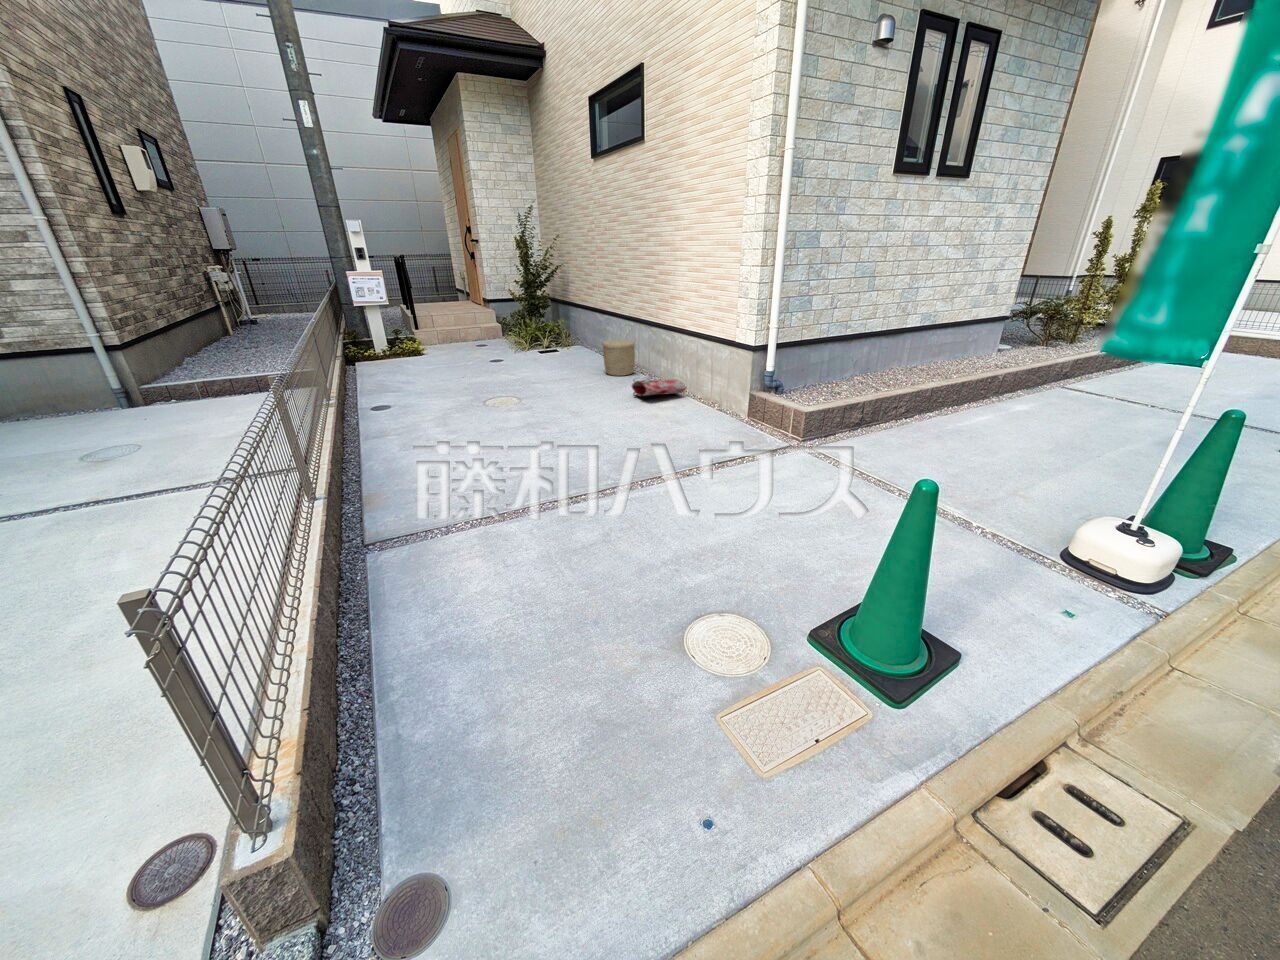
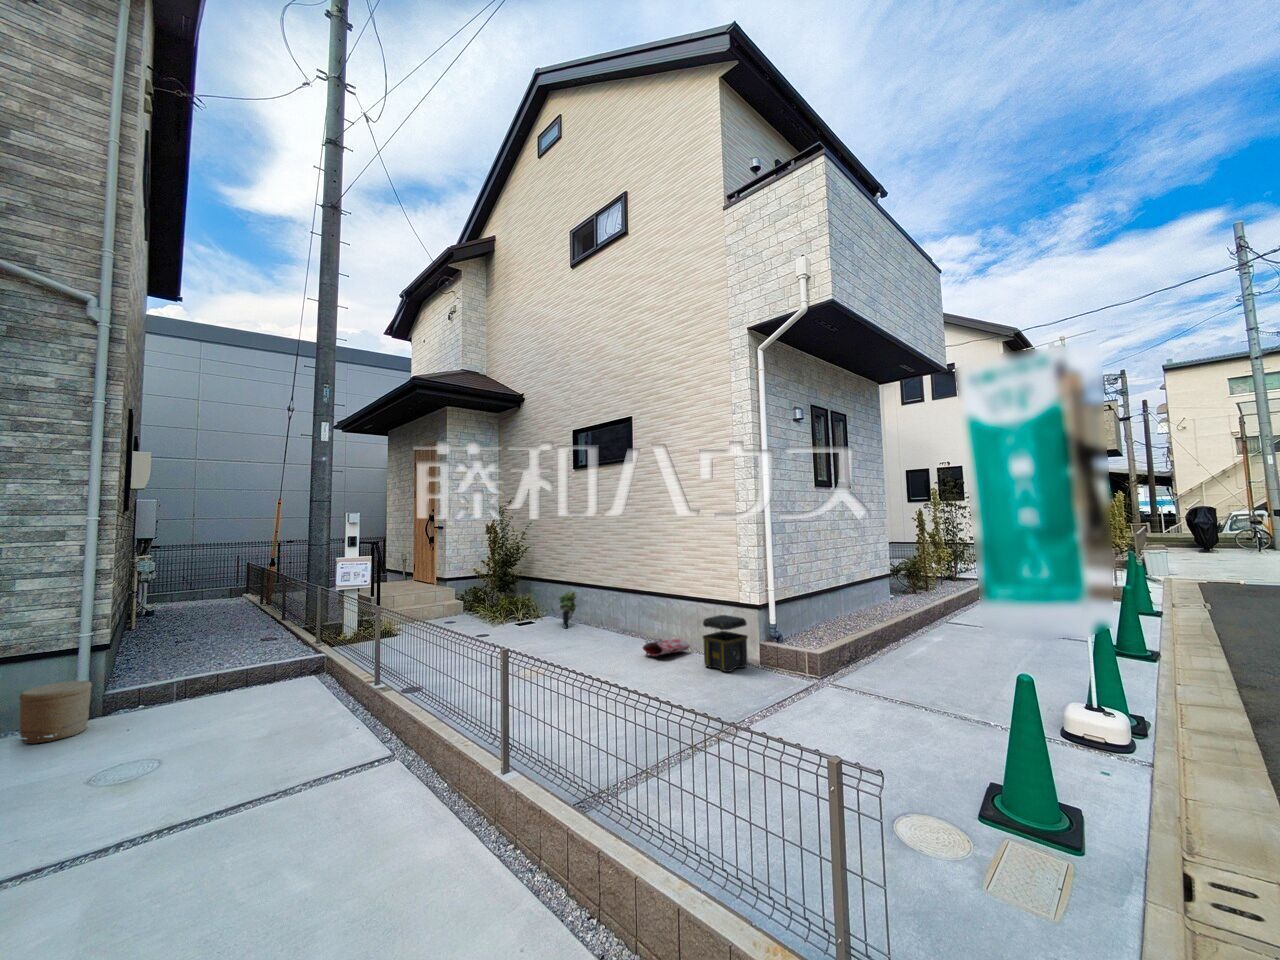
potted plant: none [579,318,602,359] -> present [559,592,577,628]
woven basket: present [603,339,635,376] -> present [19,680,92,744]
toolbox: none [684,355,737,421] -> present [703,615,748,672]

